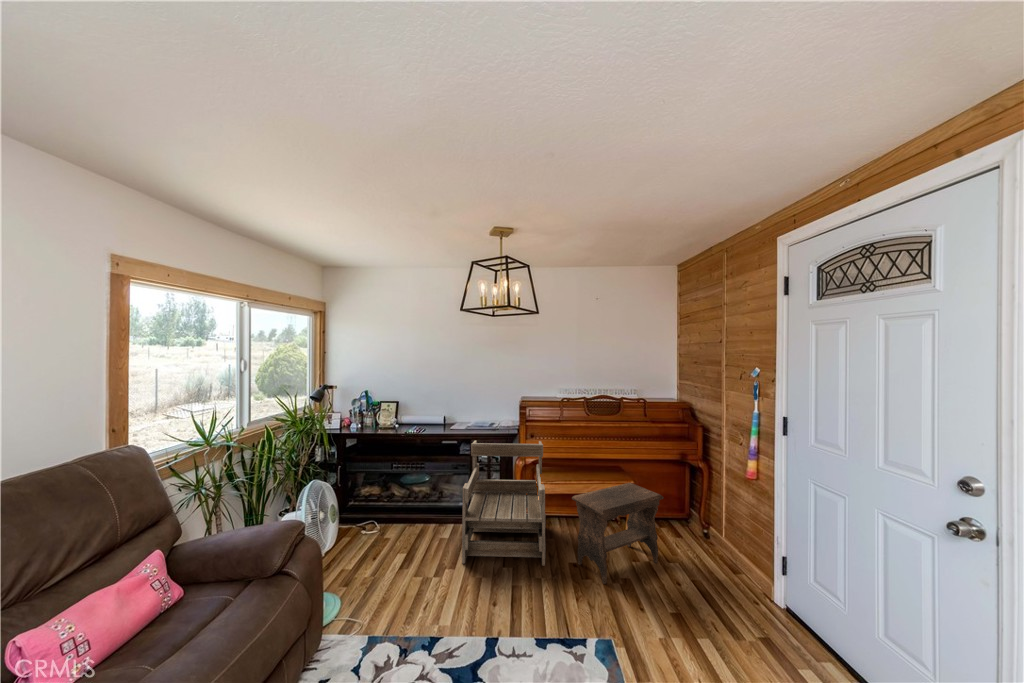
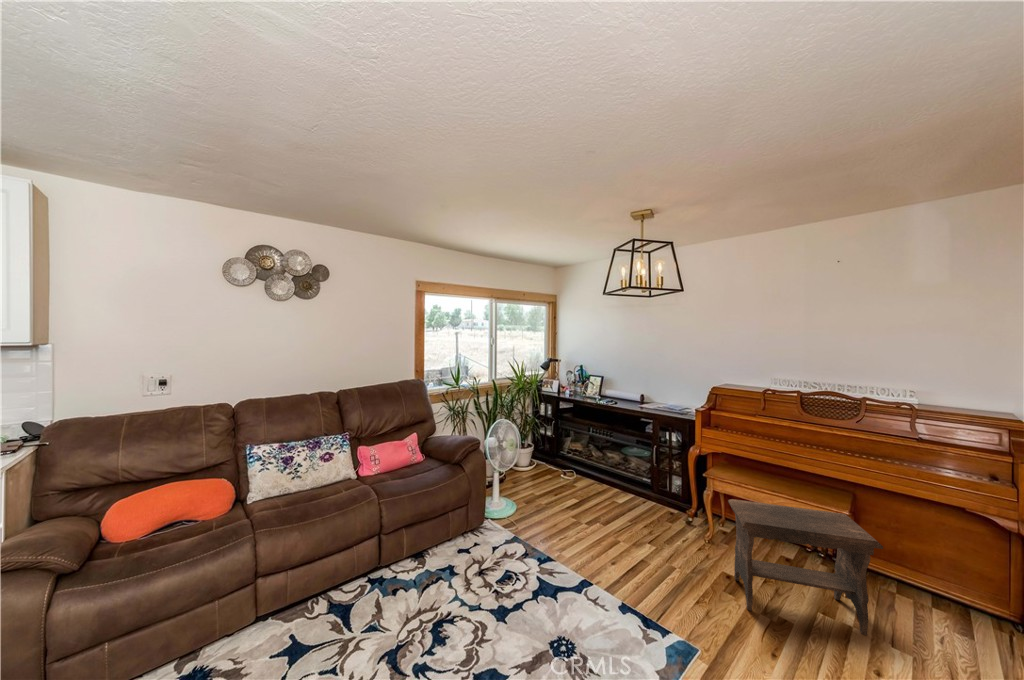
armchair: present [462,440,546,566] -> none [614,419,729,562]

